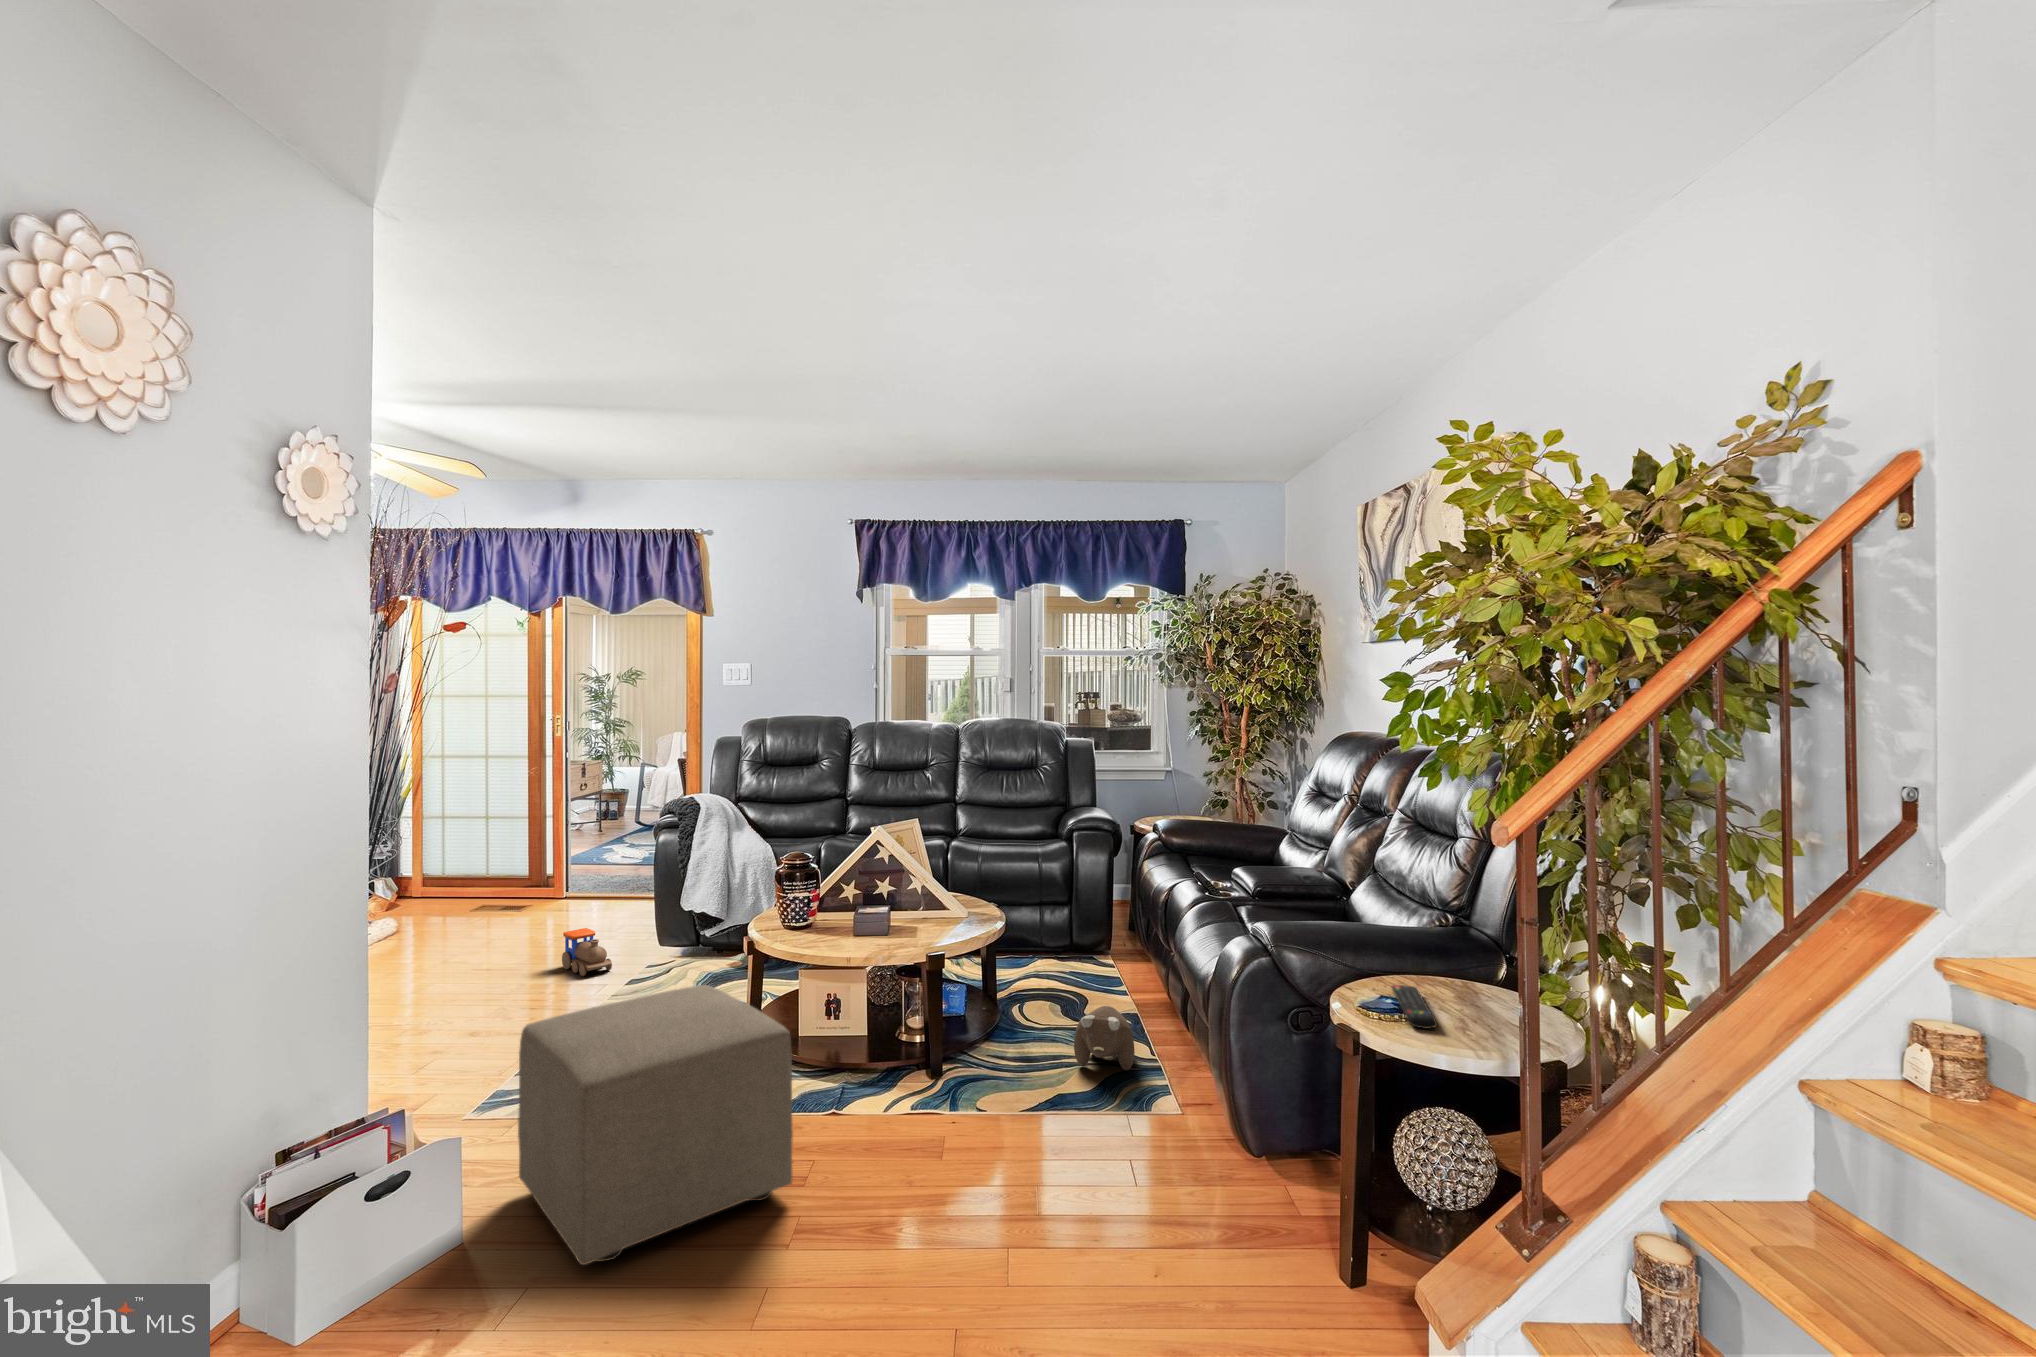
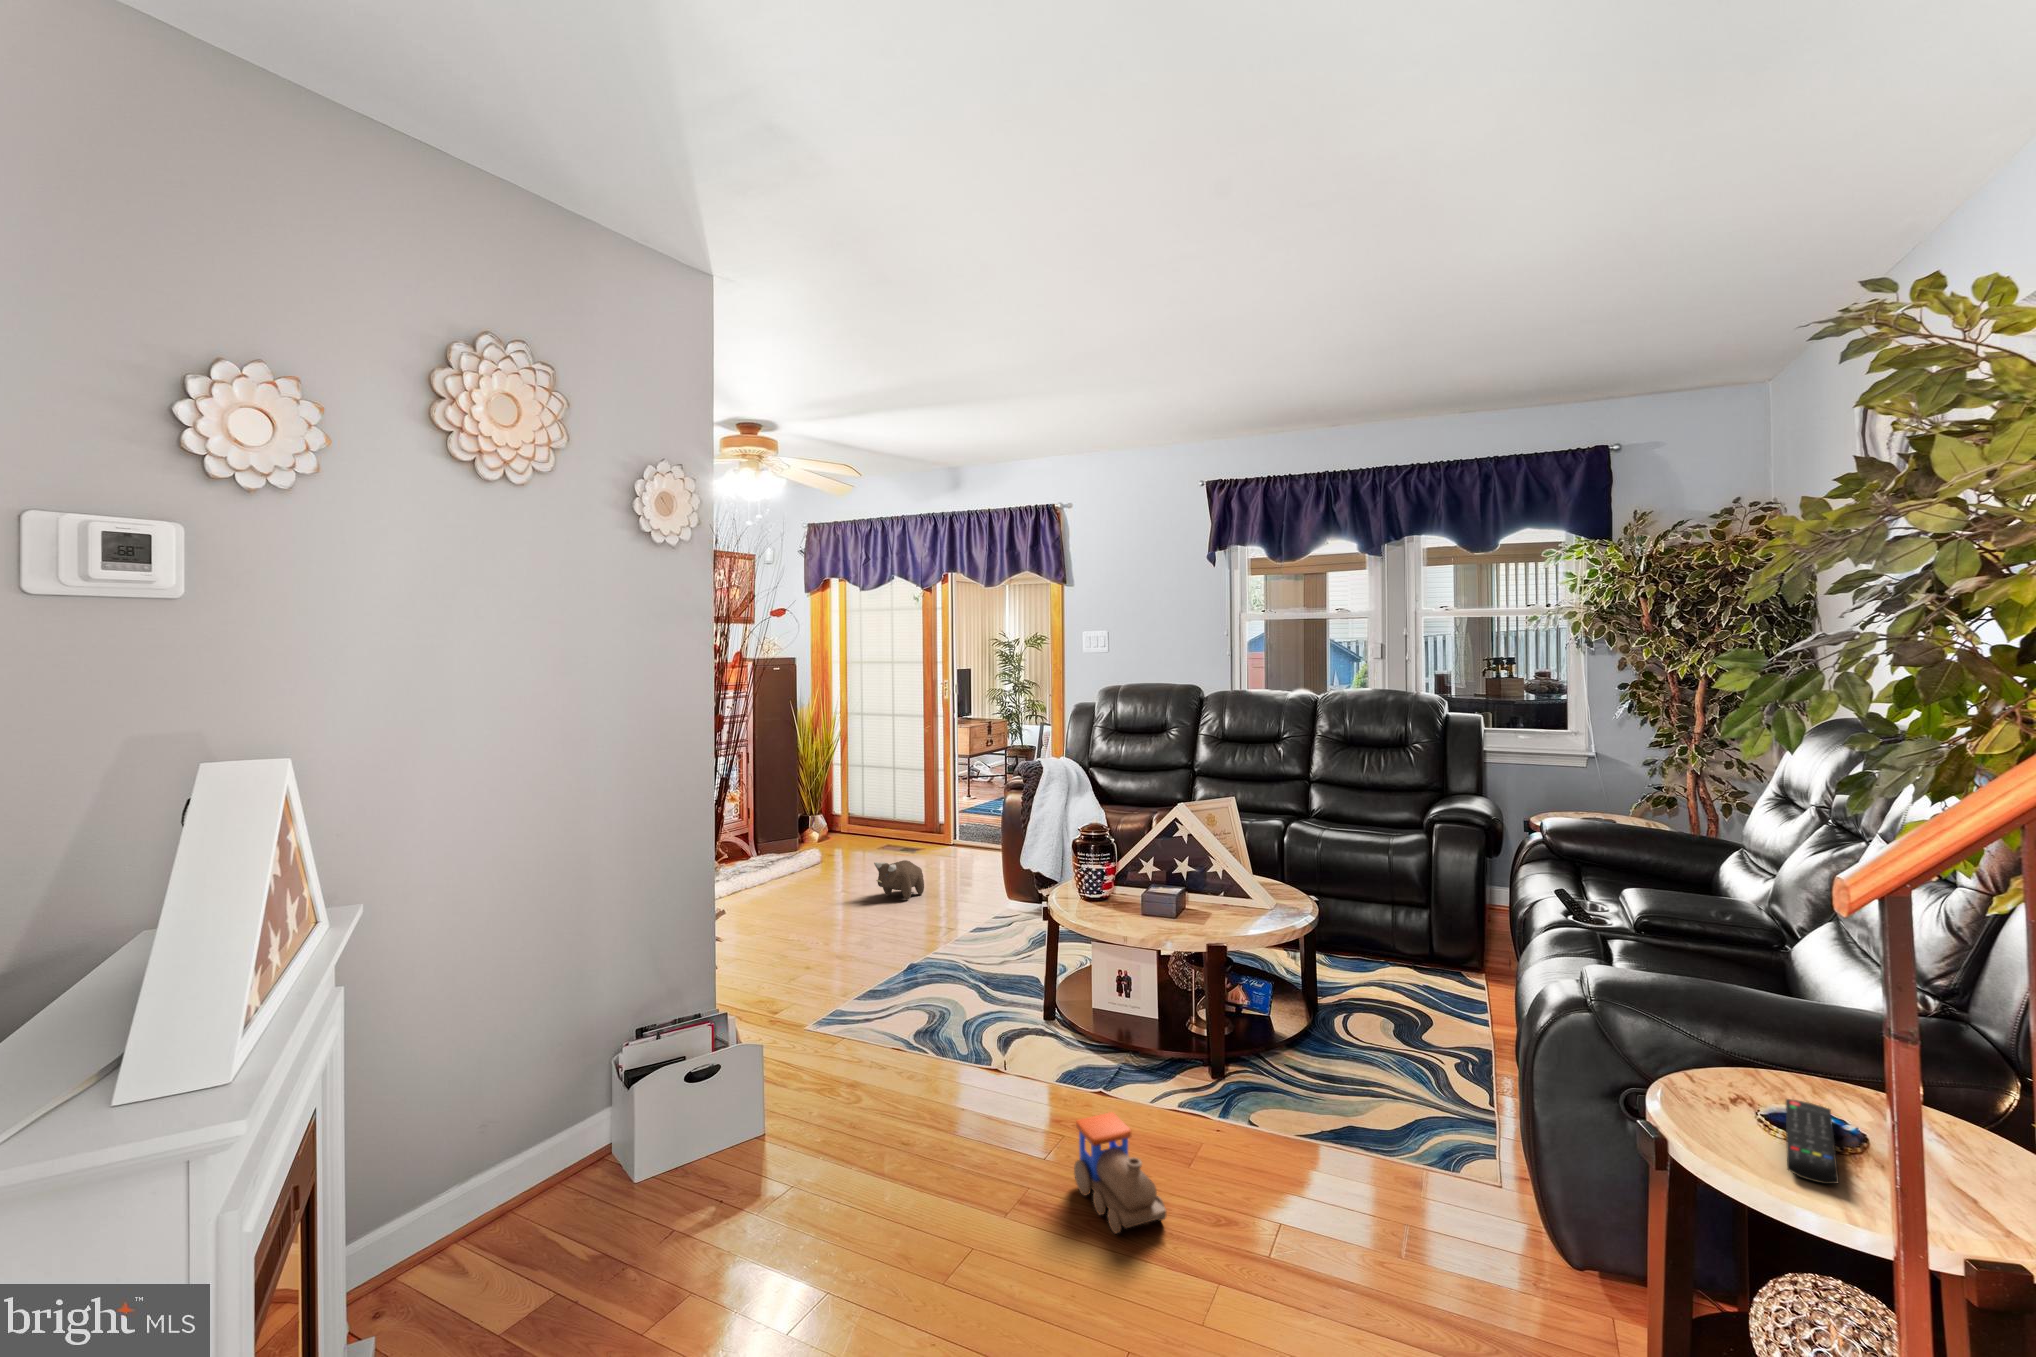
toy train: present [562,928,612,976] -> present [1074,1112,1166,1233]
ottoman: present [518,985,793,1265] -> none [808,949,1027,1198]
plush toy: present [1074,1006,1135,1070] -> present [874,860,924,900]

